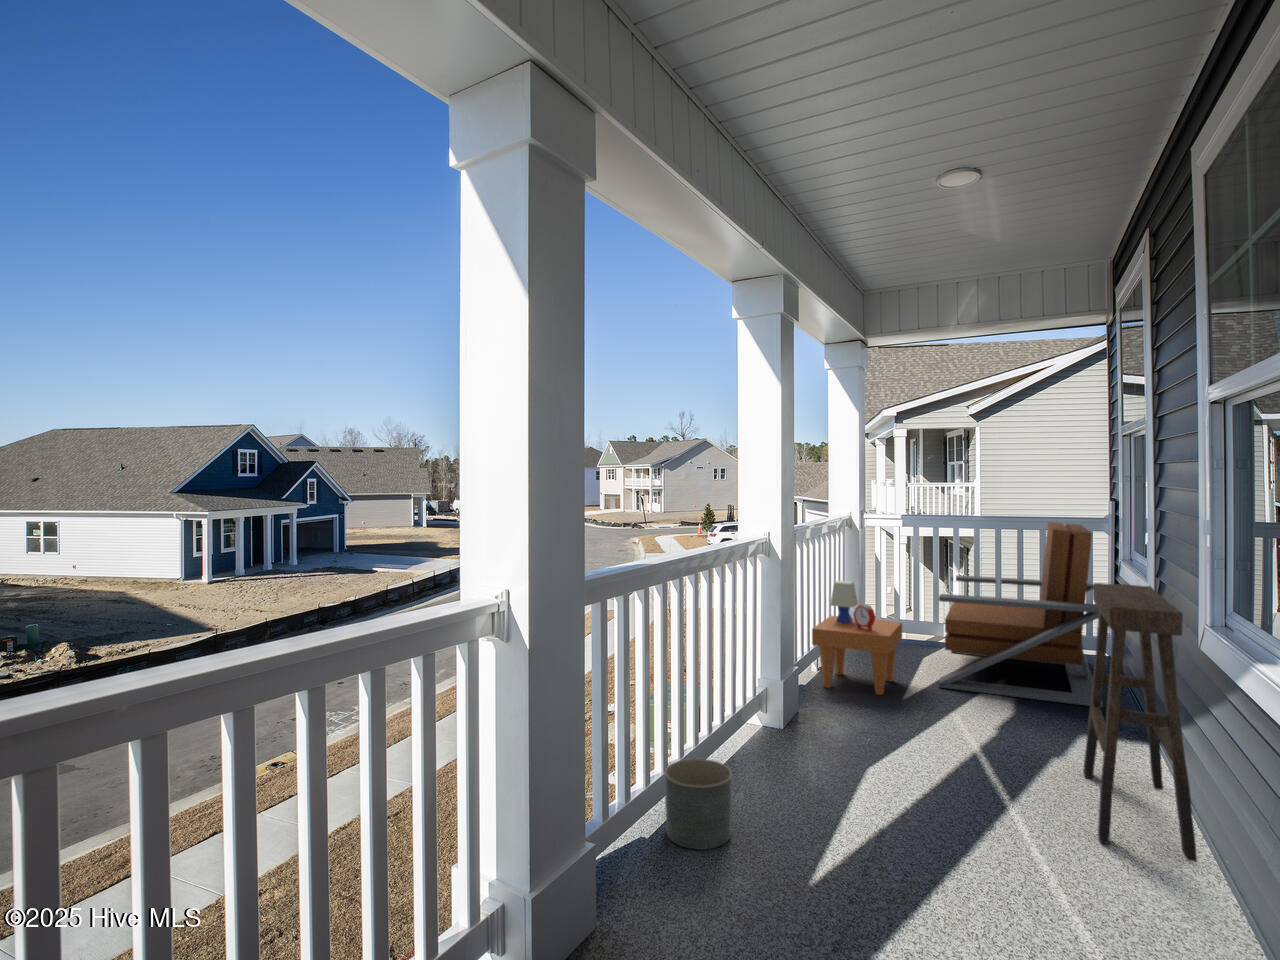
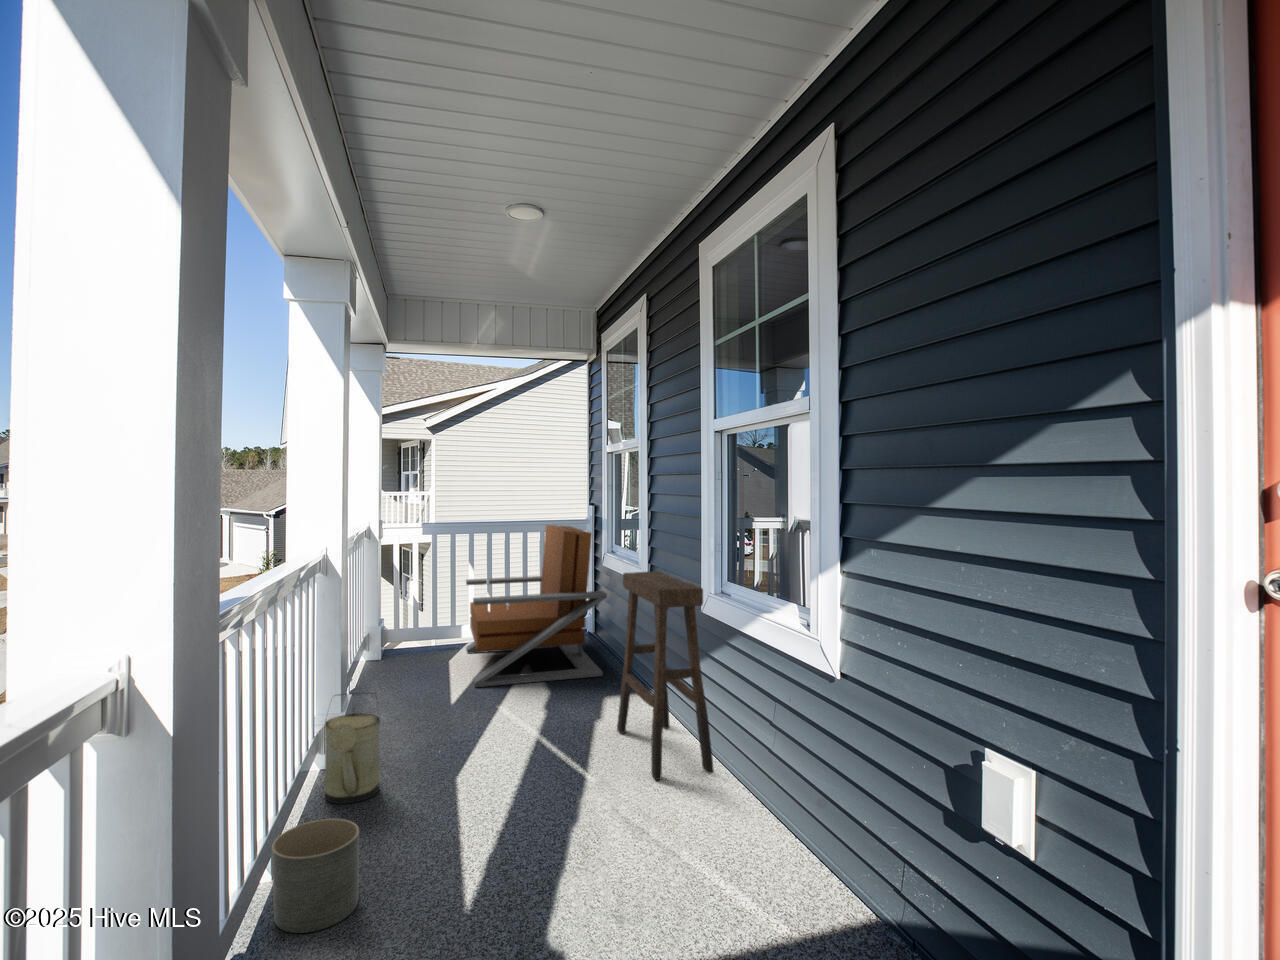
side table: present [812,581,902,695] -> none [354,596,438,712]
watering can: none [740,661,798,761] -> present [325,693,380,804]

